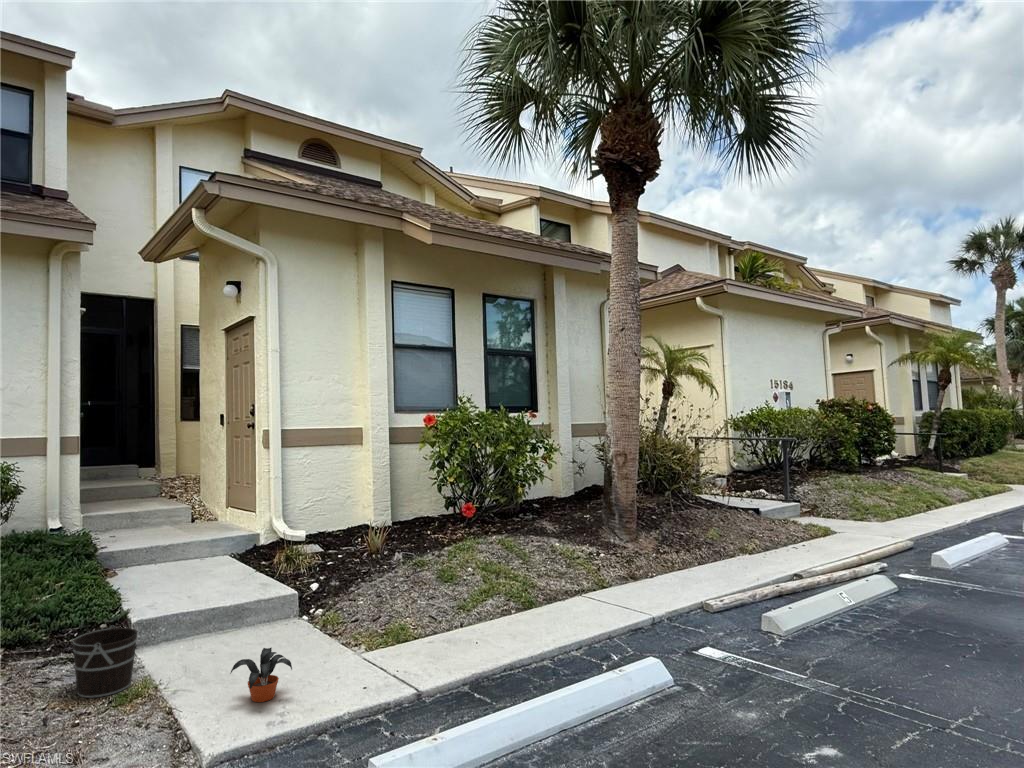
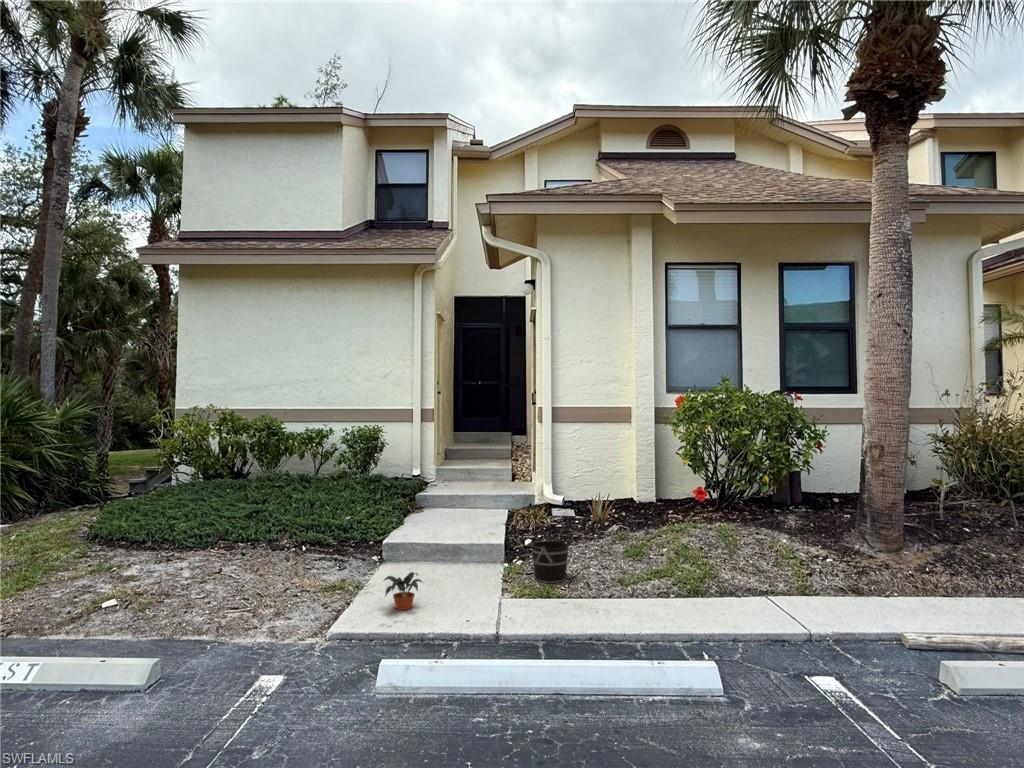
bucket: present [71,627,137,698] -> present [531,540,568,583]

